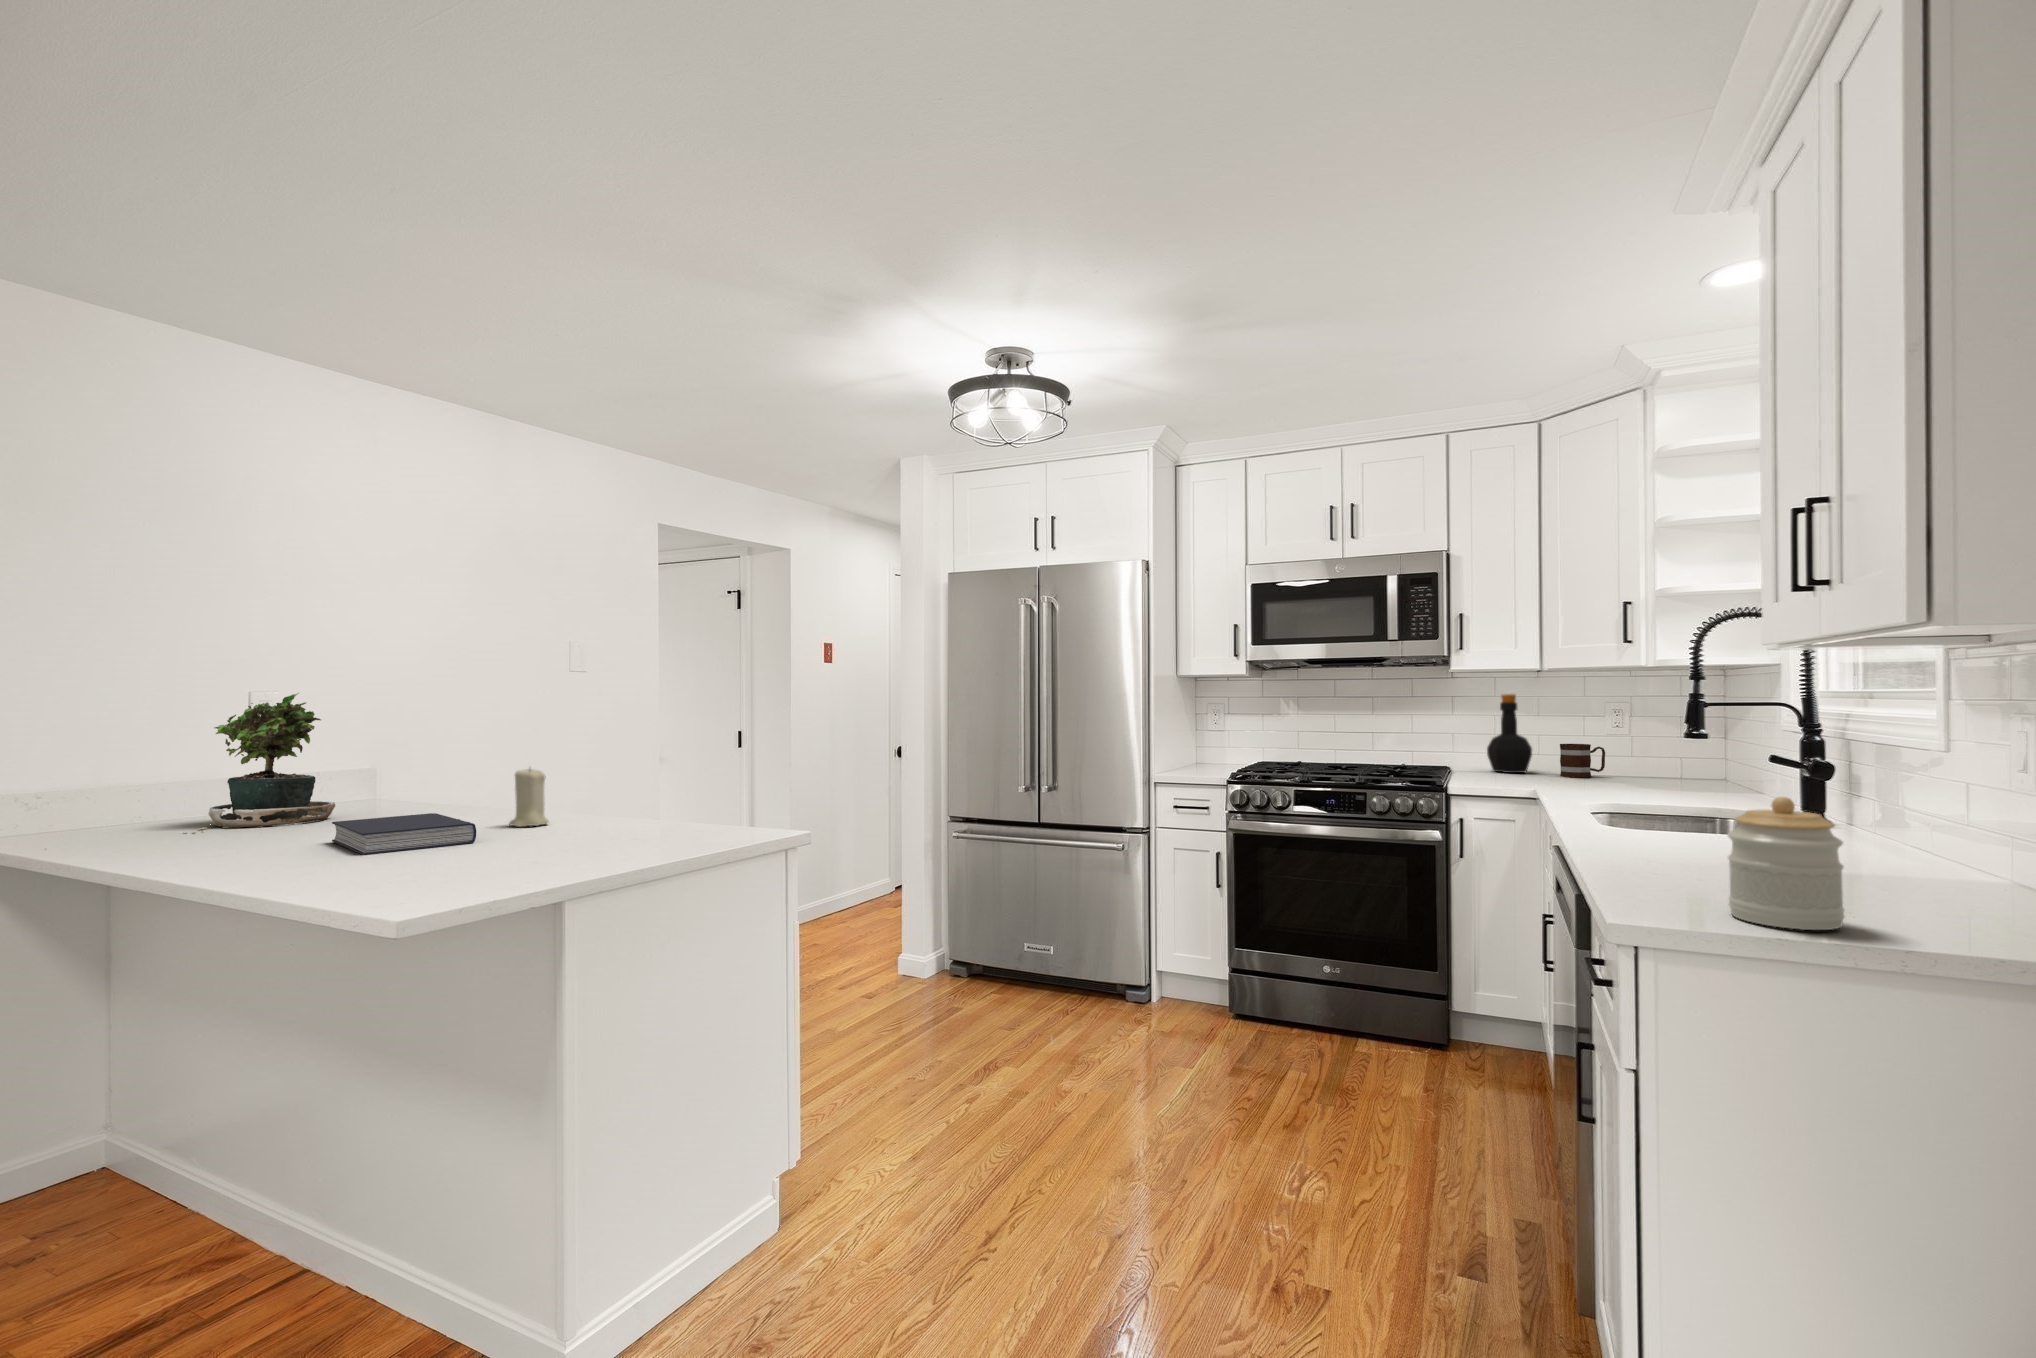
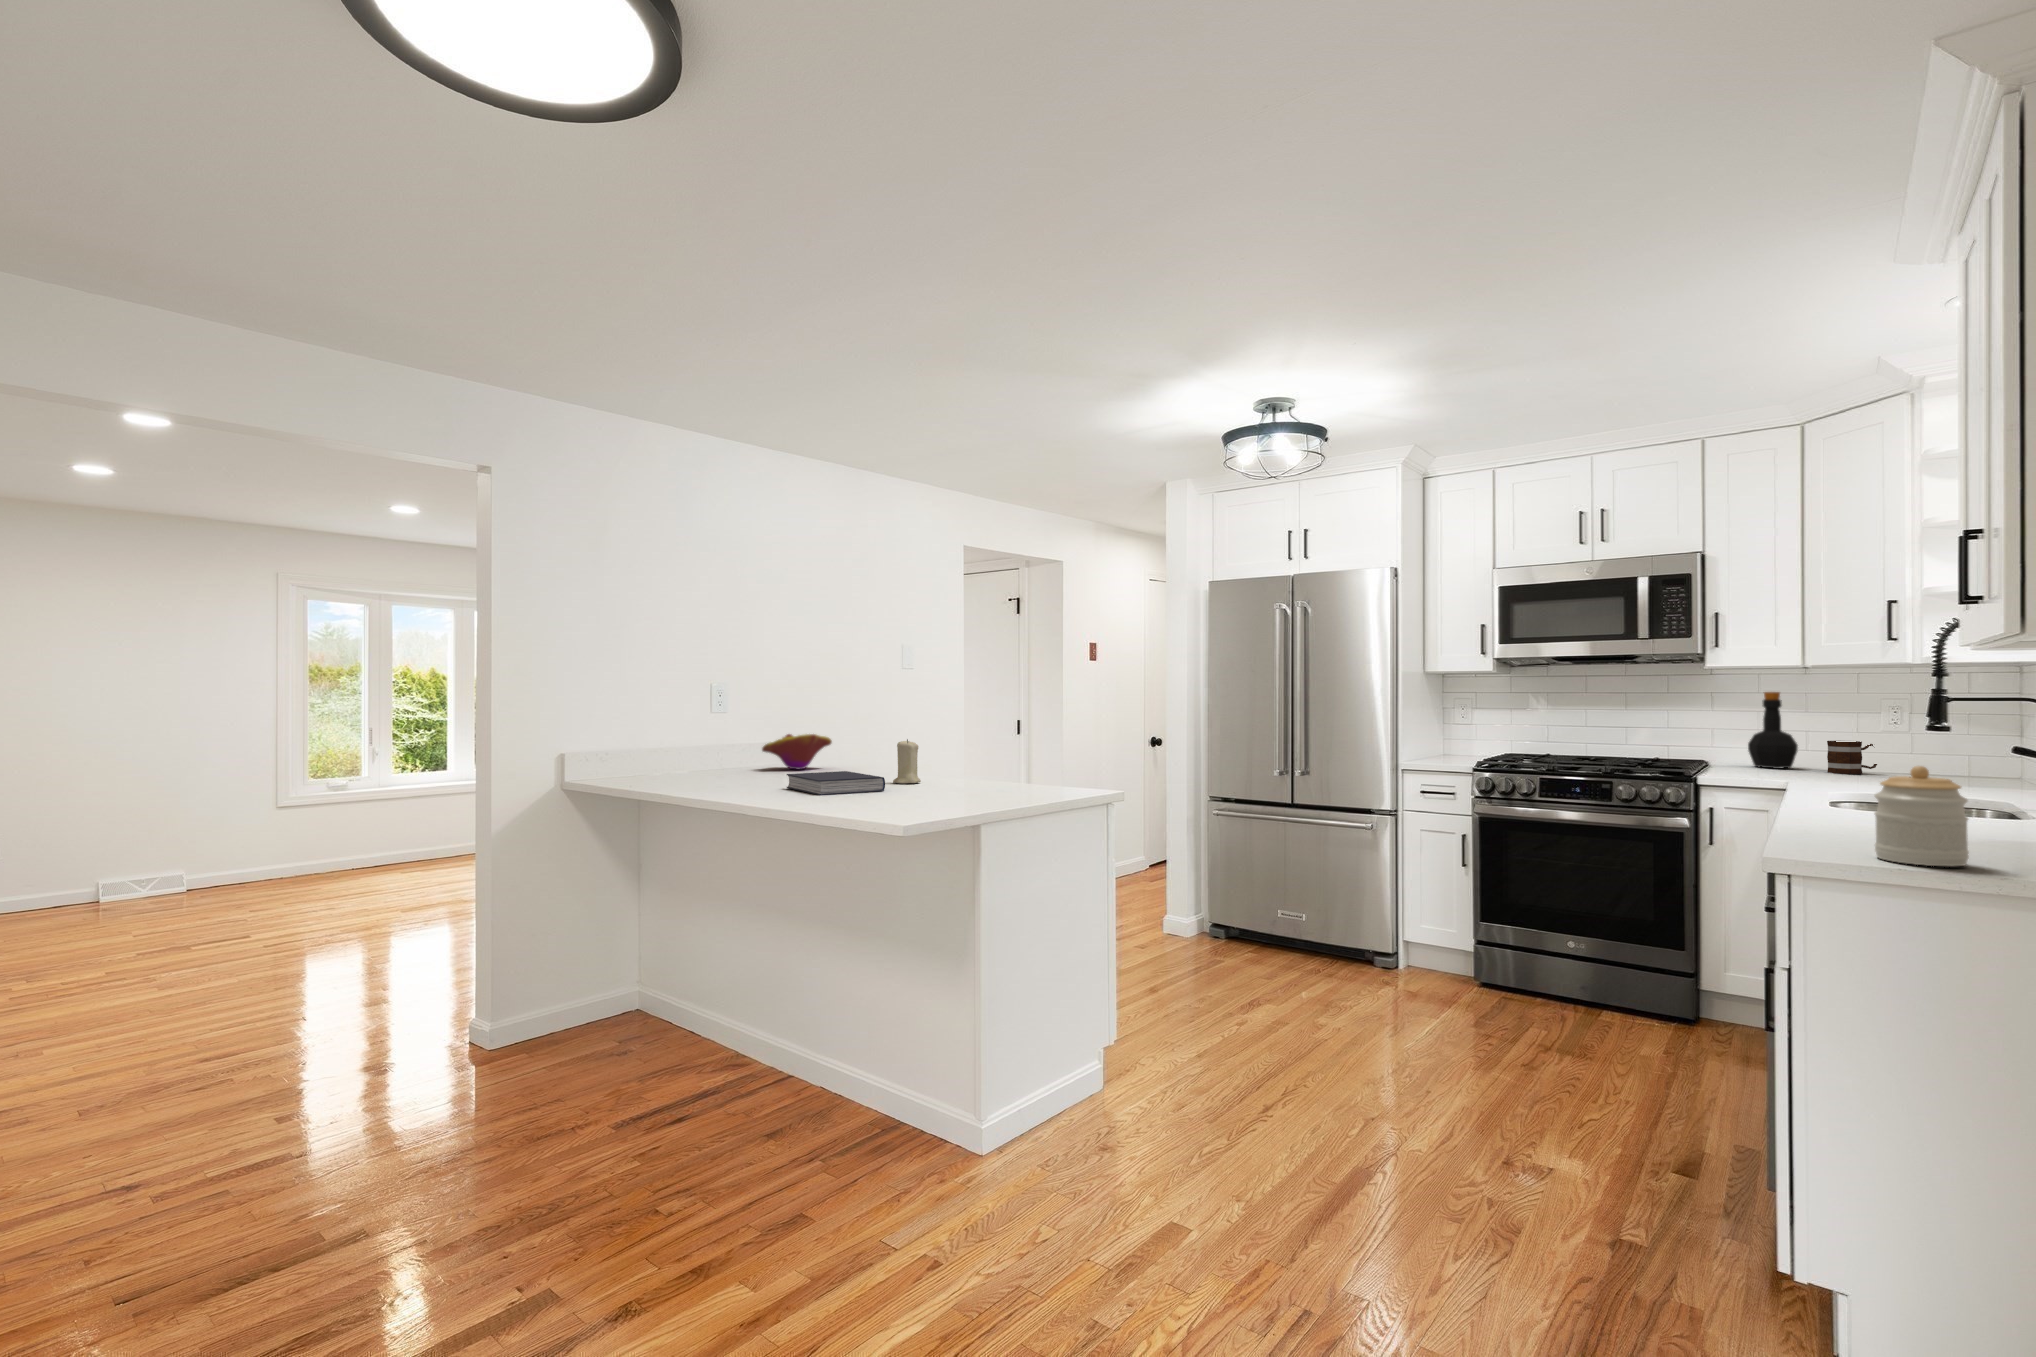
potted plant: present [184,693,335,833] -> none [677,683,762,782]
decorative bowl: none [355,757,459,804] -> present [762,734,832,769]

